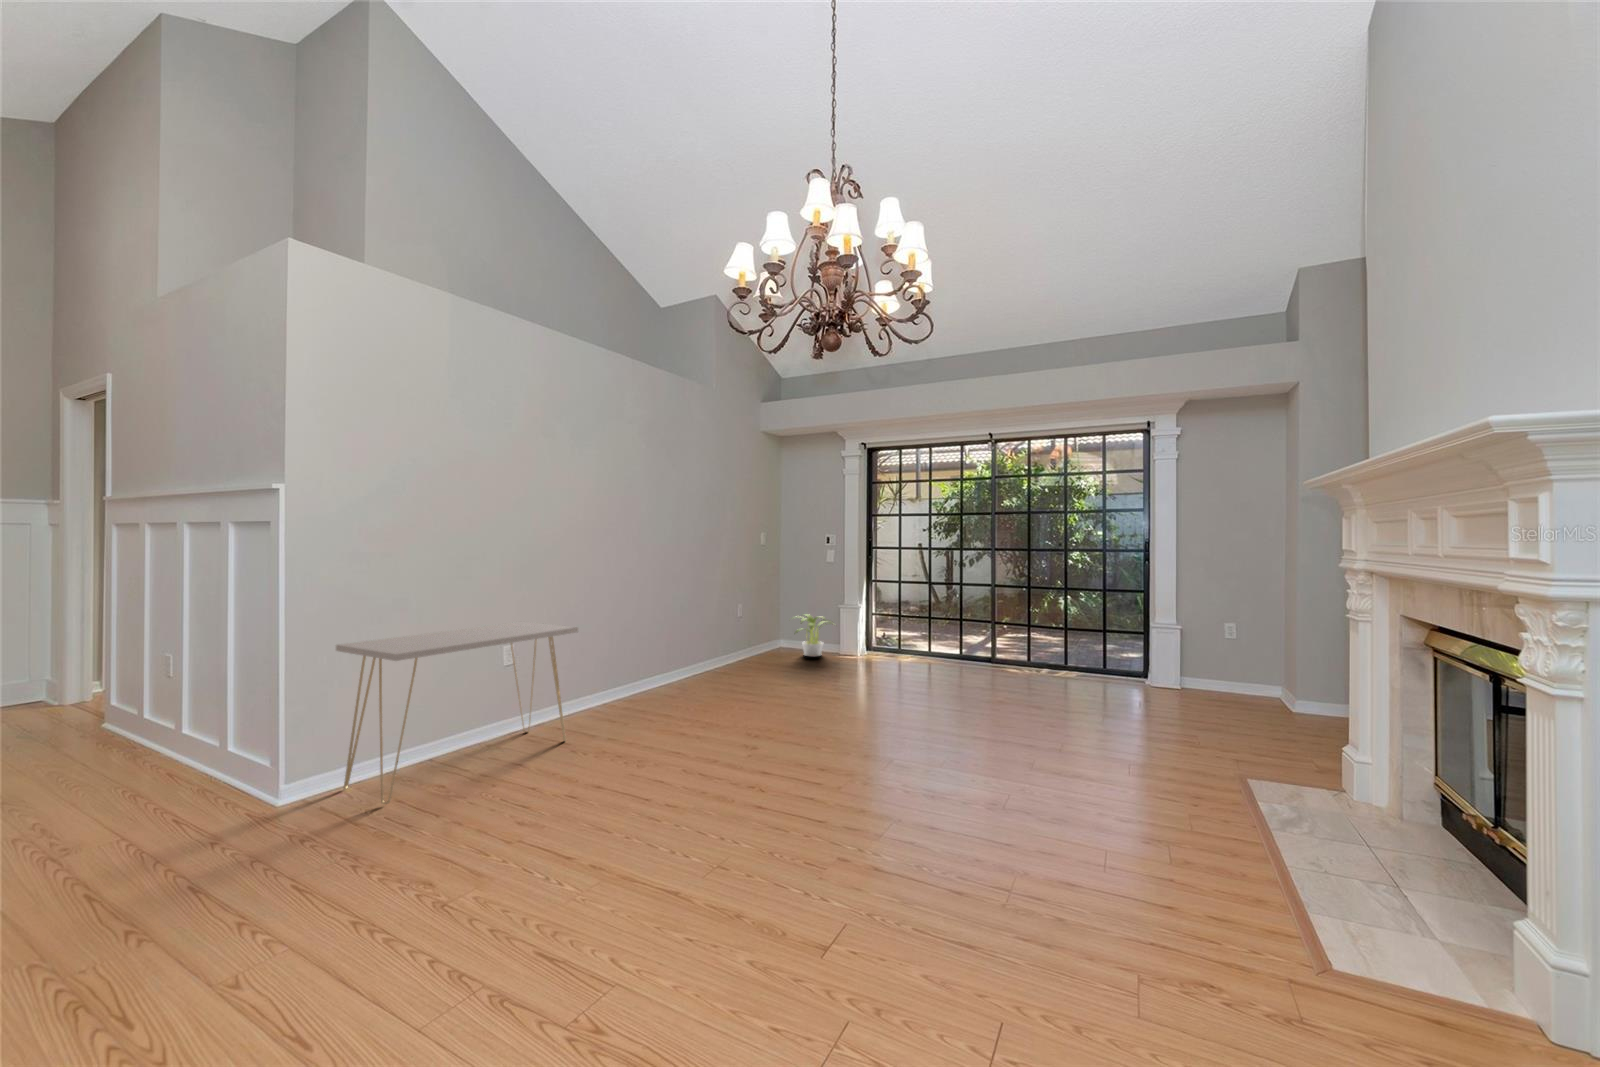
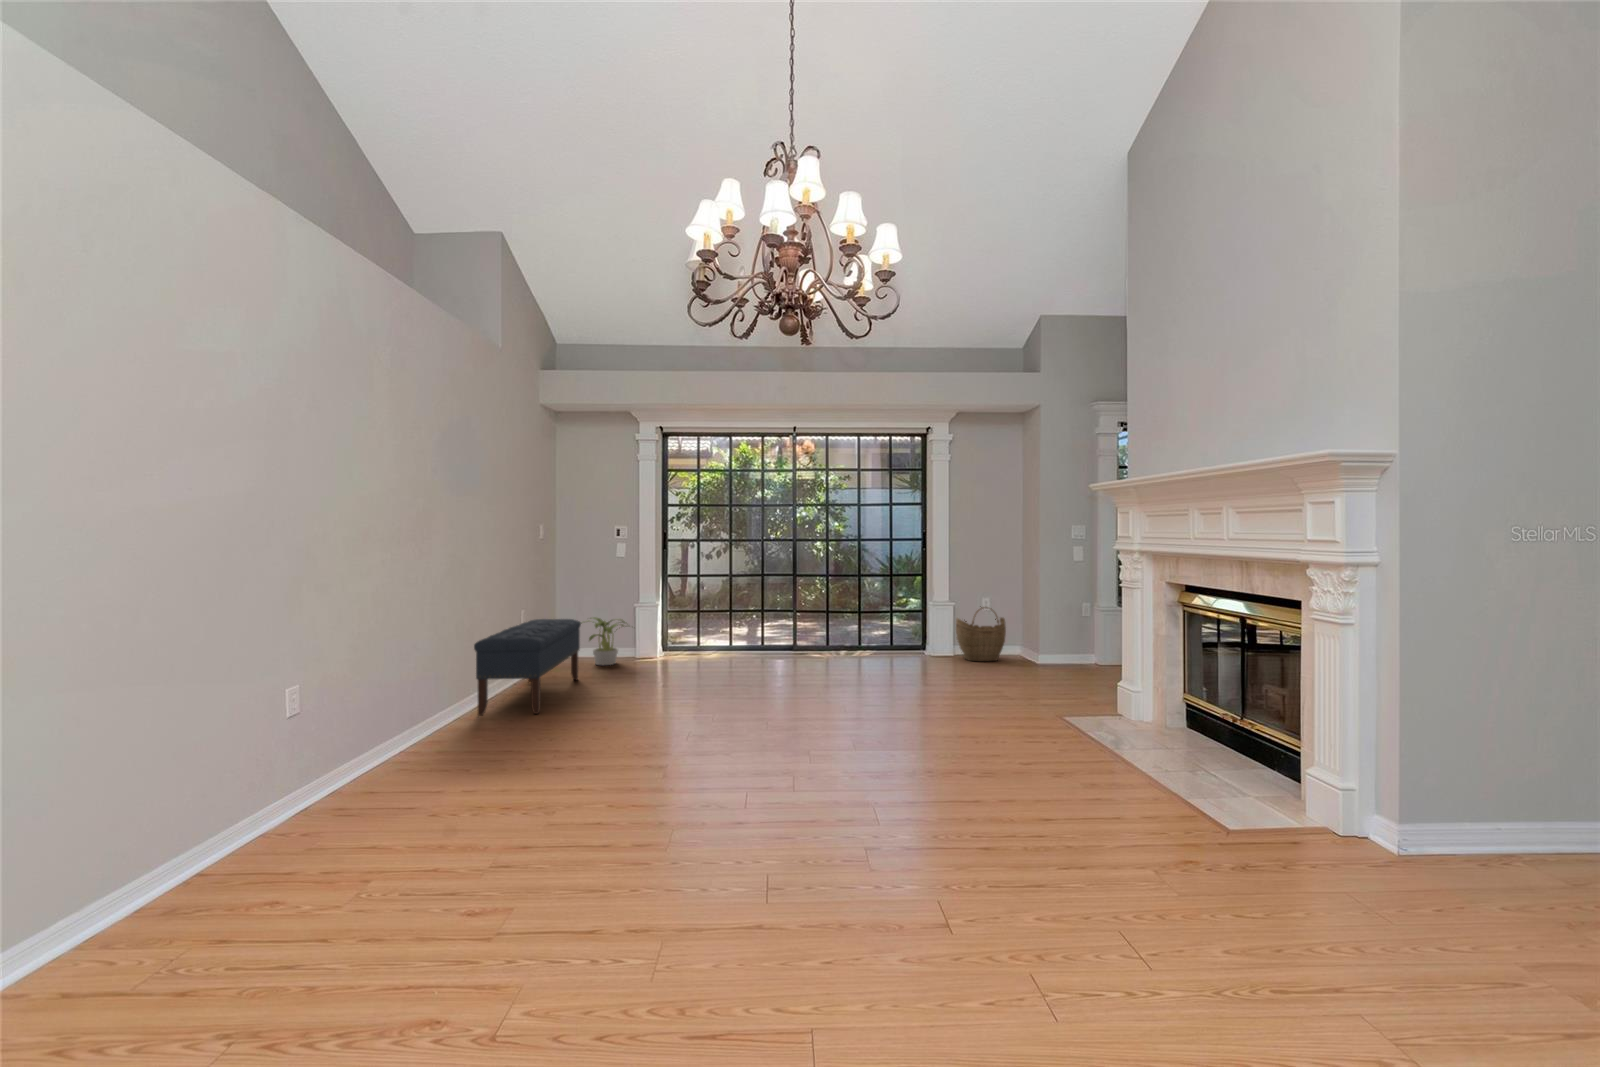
bench: none [671,612,778,688] -> present [474,619,581,715]
console table: present [336,622,578,804] -> none [93,650,452,959]
woven basket: none [1180,629,1252,702] -> present [956,606,1006,662]

